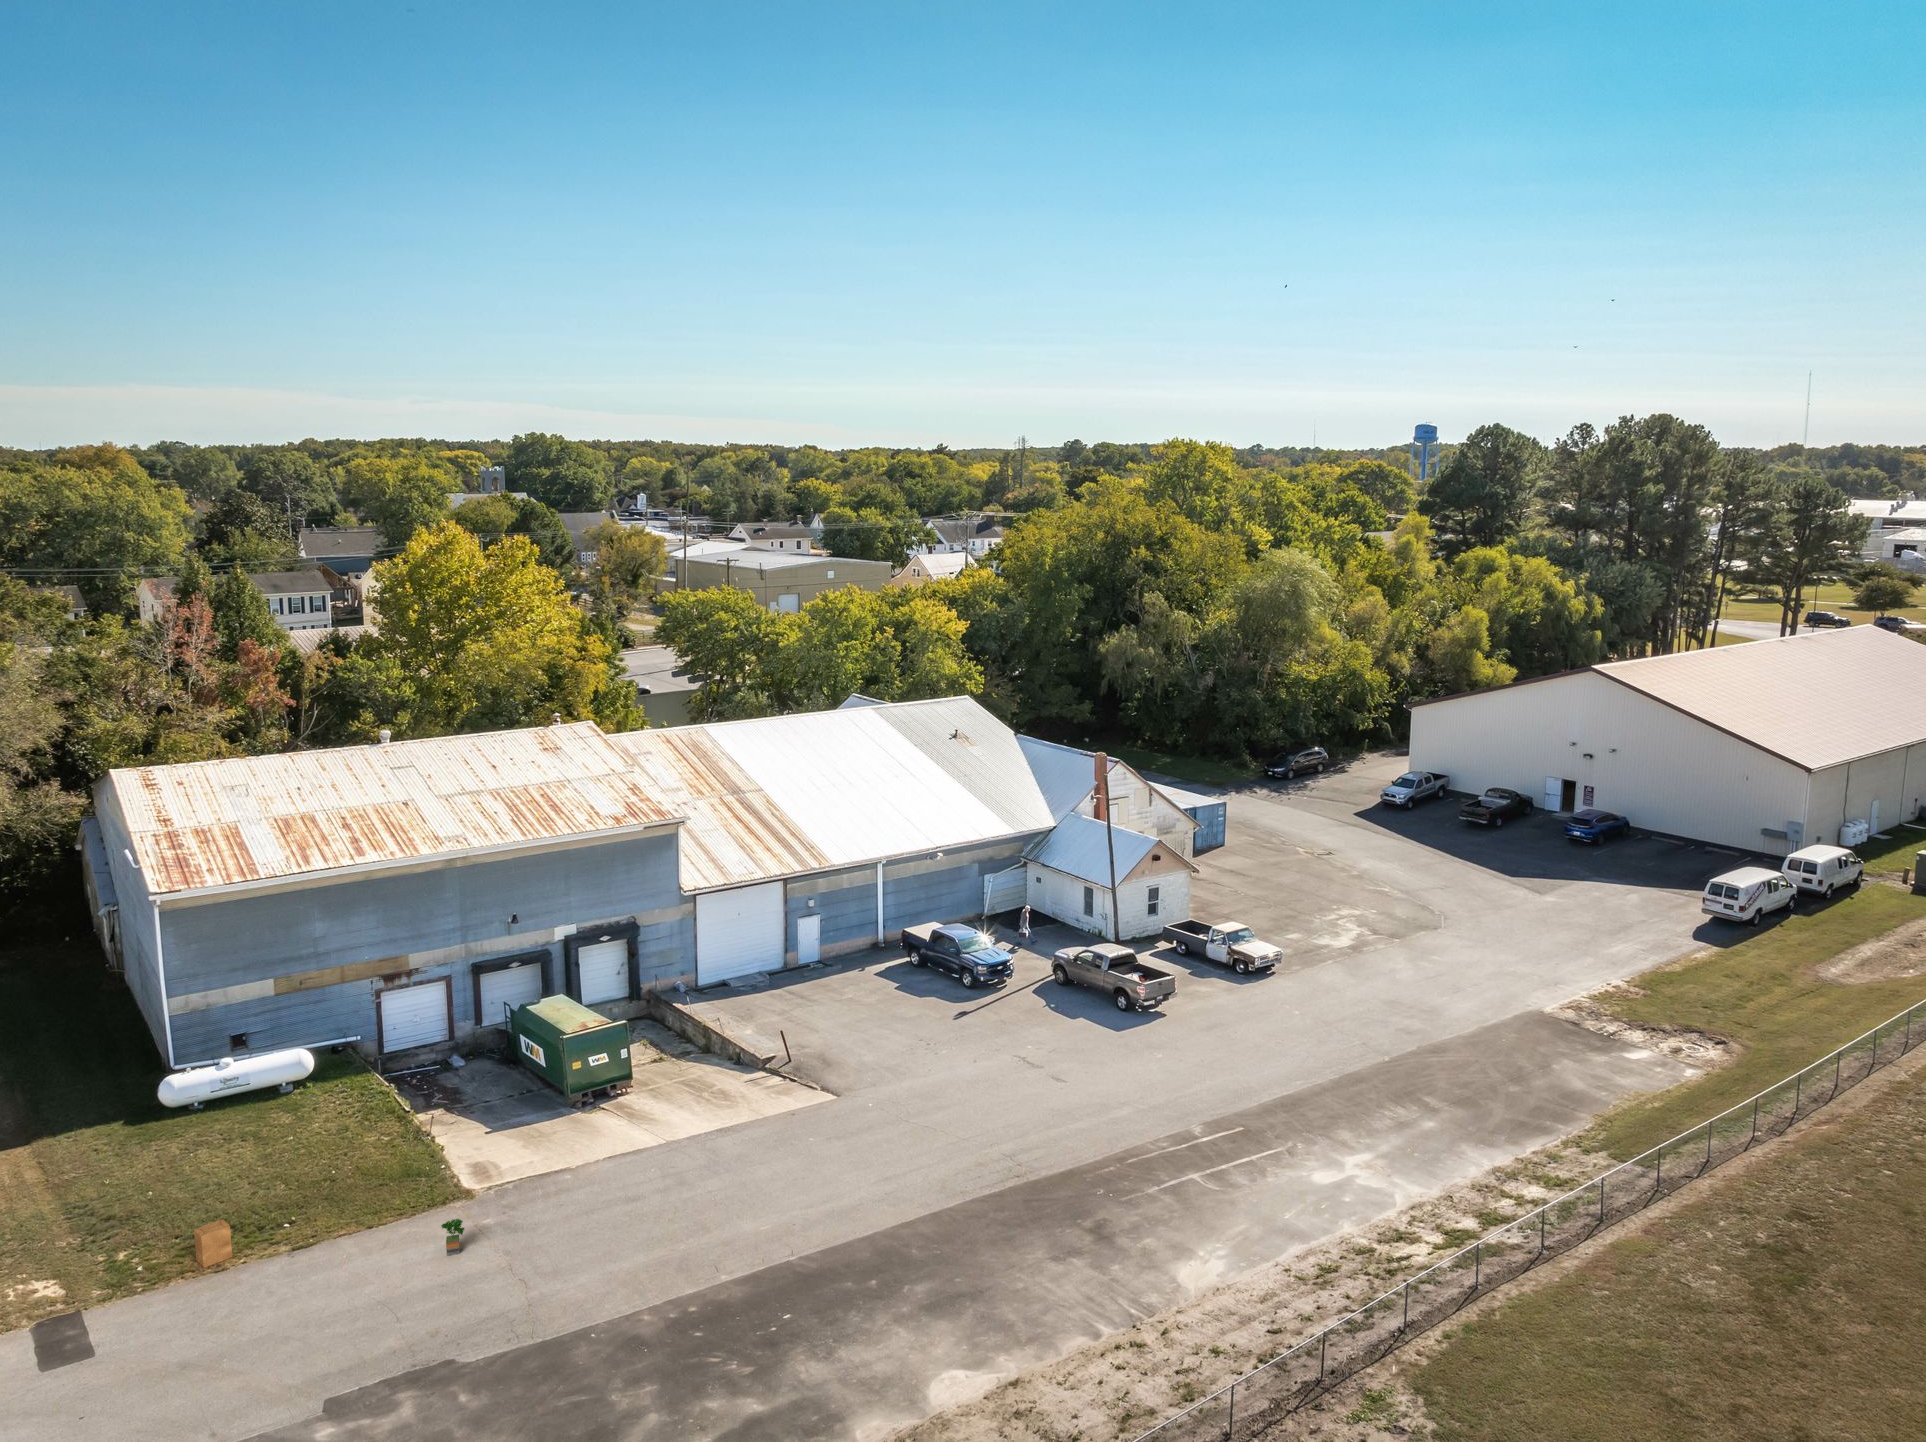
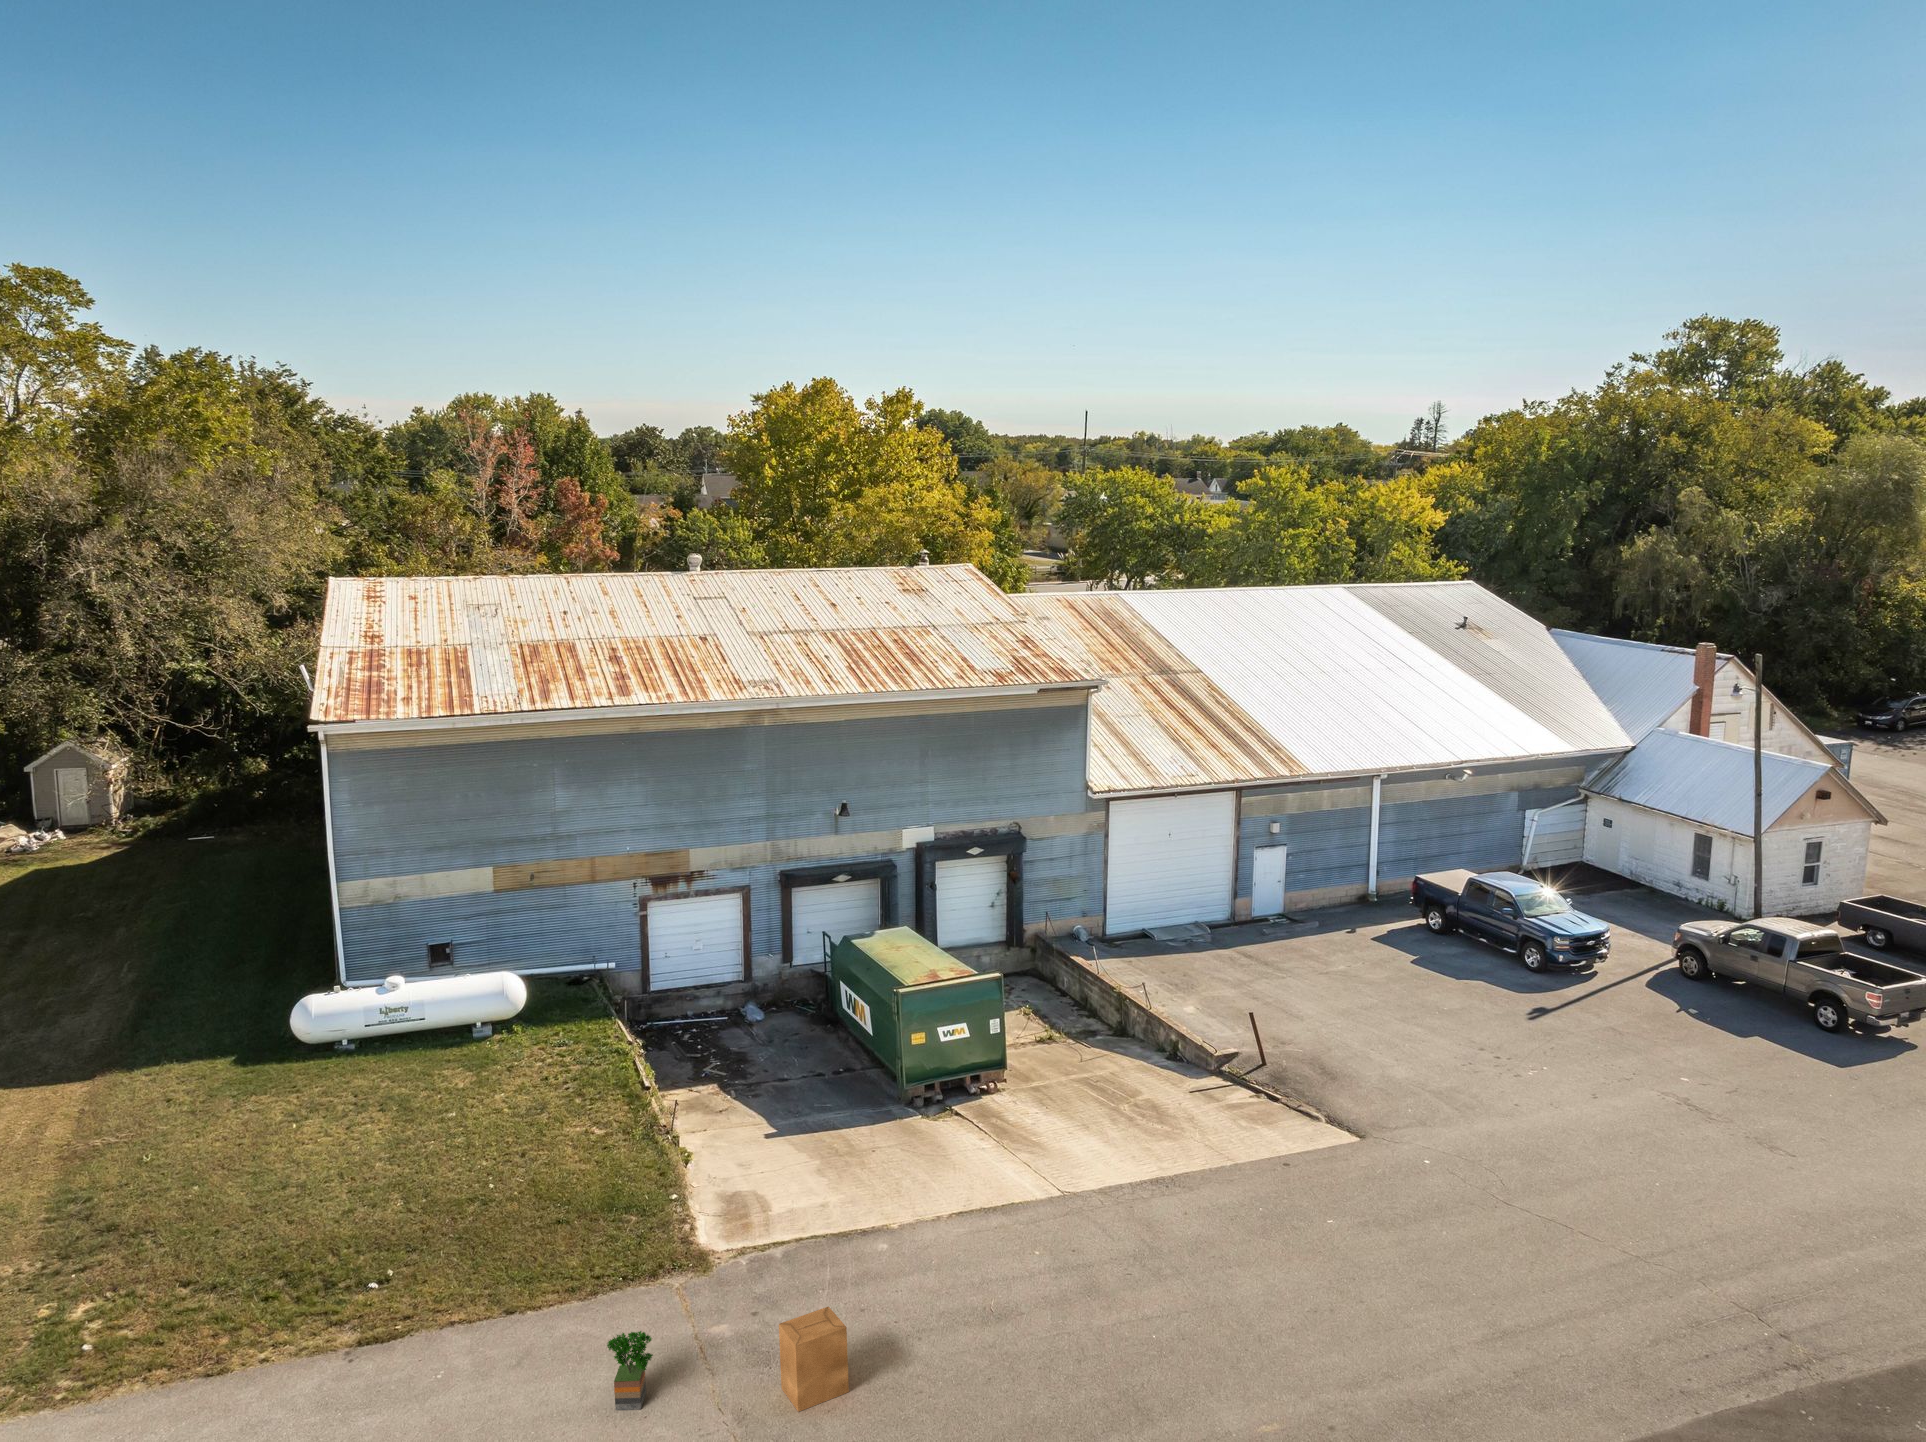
cardboard box: present [194,1219,232,1268] -> present [779,1307,849,1412]

